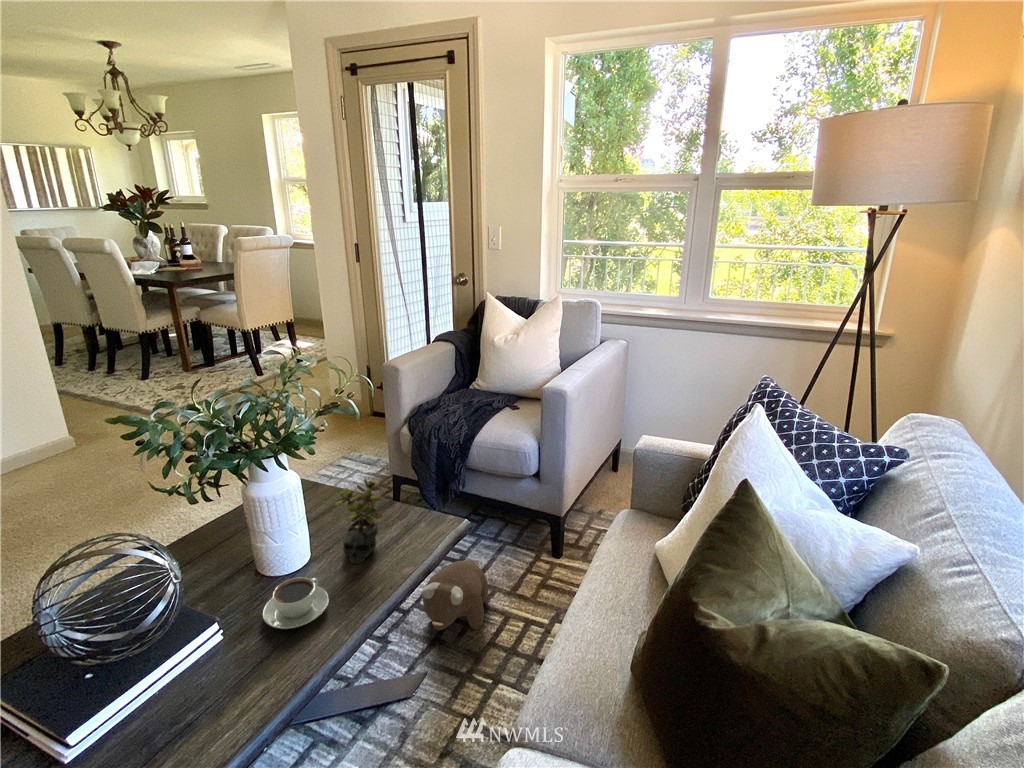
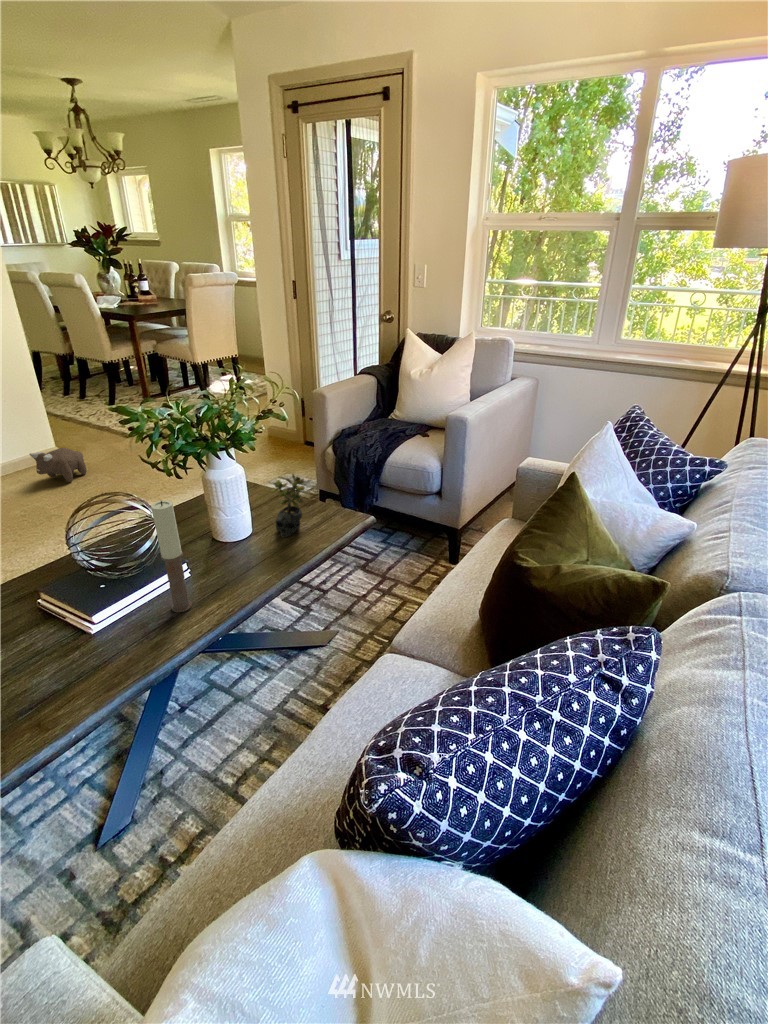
candle: none [153,555,220,719] -> present [151,500,192,612]
plush toy: present [421,560,488,630] -> present [29,448,87,482]
coffee cup: present [263,577,329,629] -> none [218,539,264,569]

